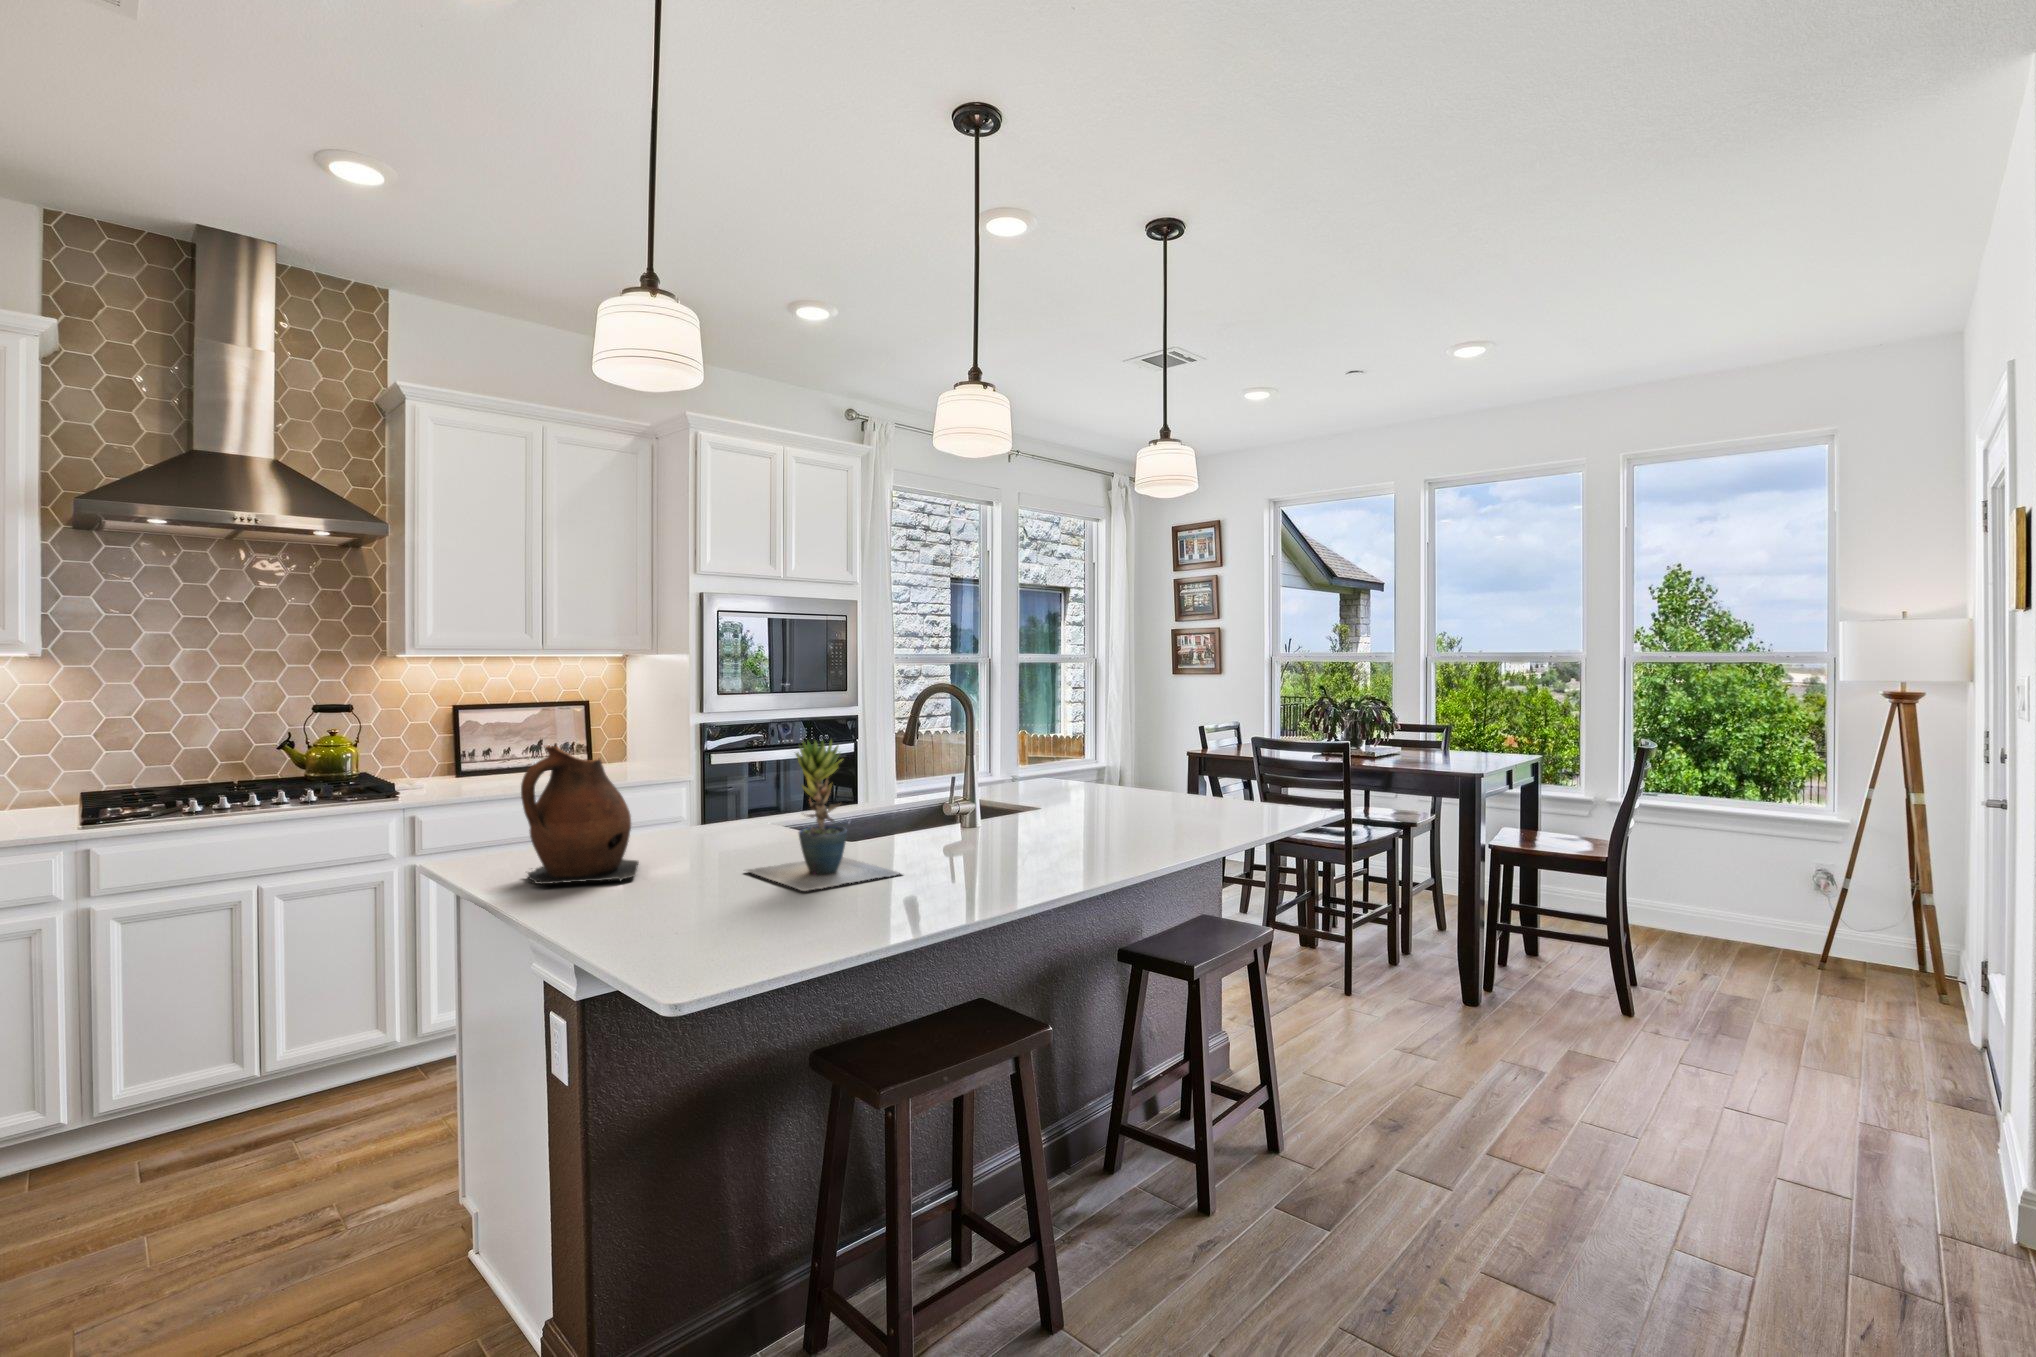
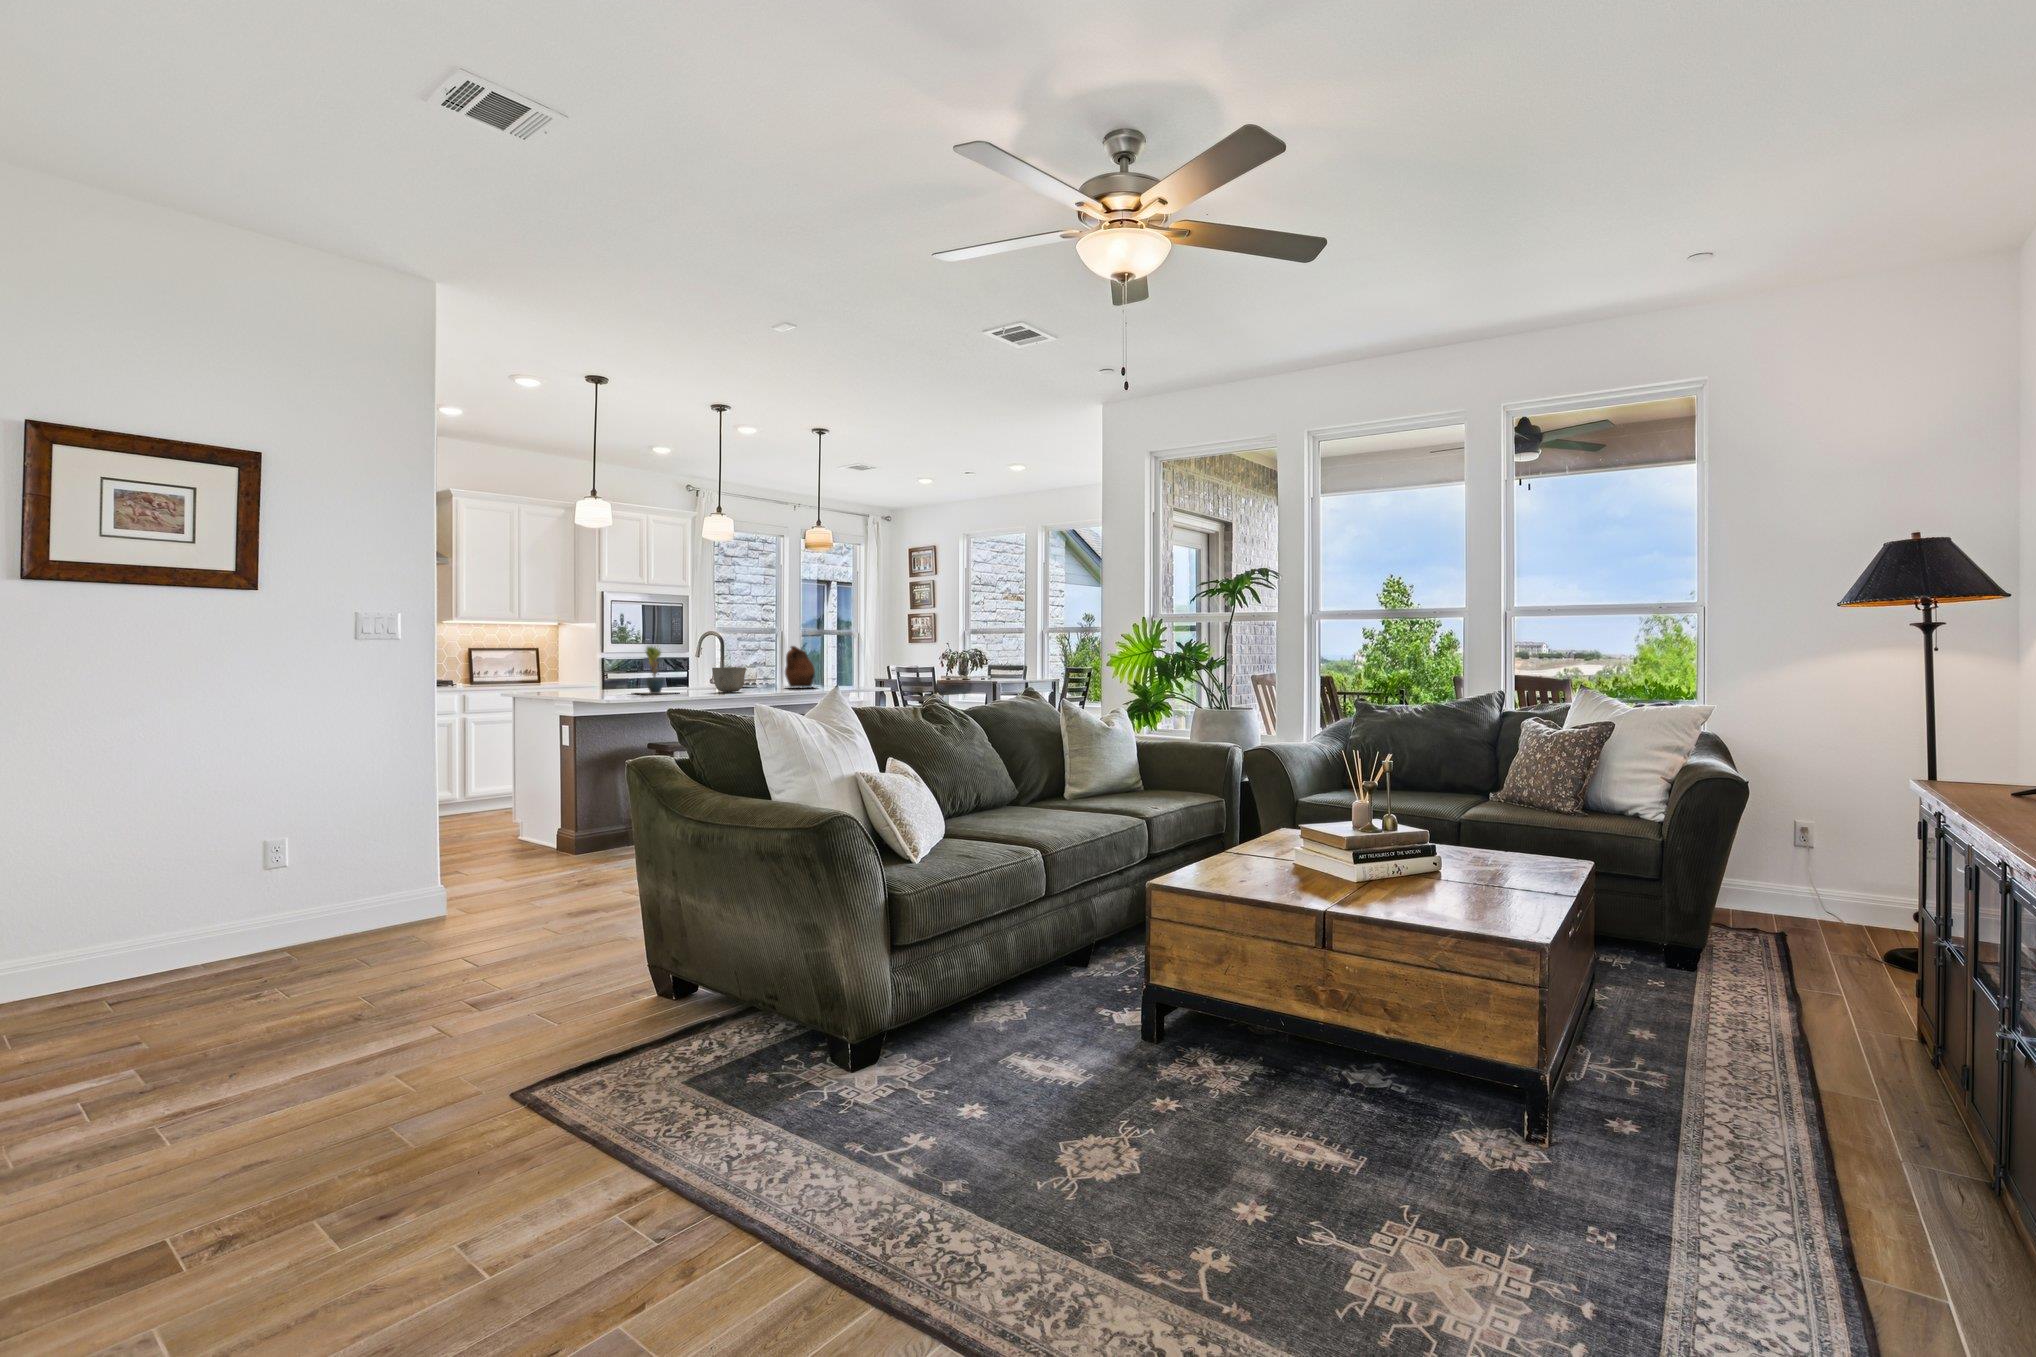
ceramic pitcher: present [521,745,639,884] -> present [785,646,815,687]
ceramic bowl: none [971,789,1063,863] -> present [712,667,746,692]

